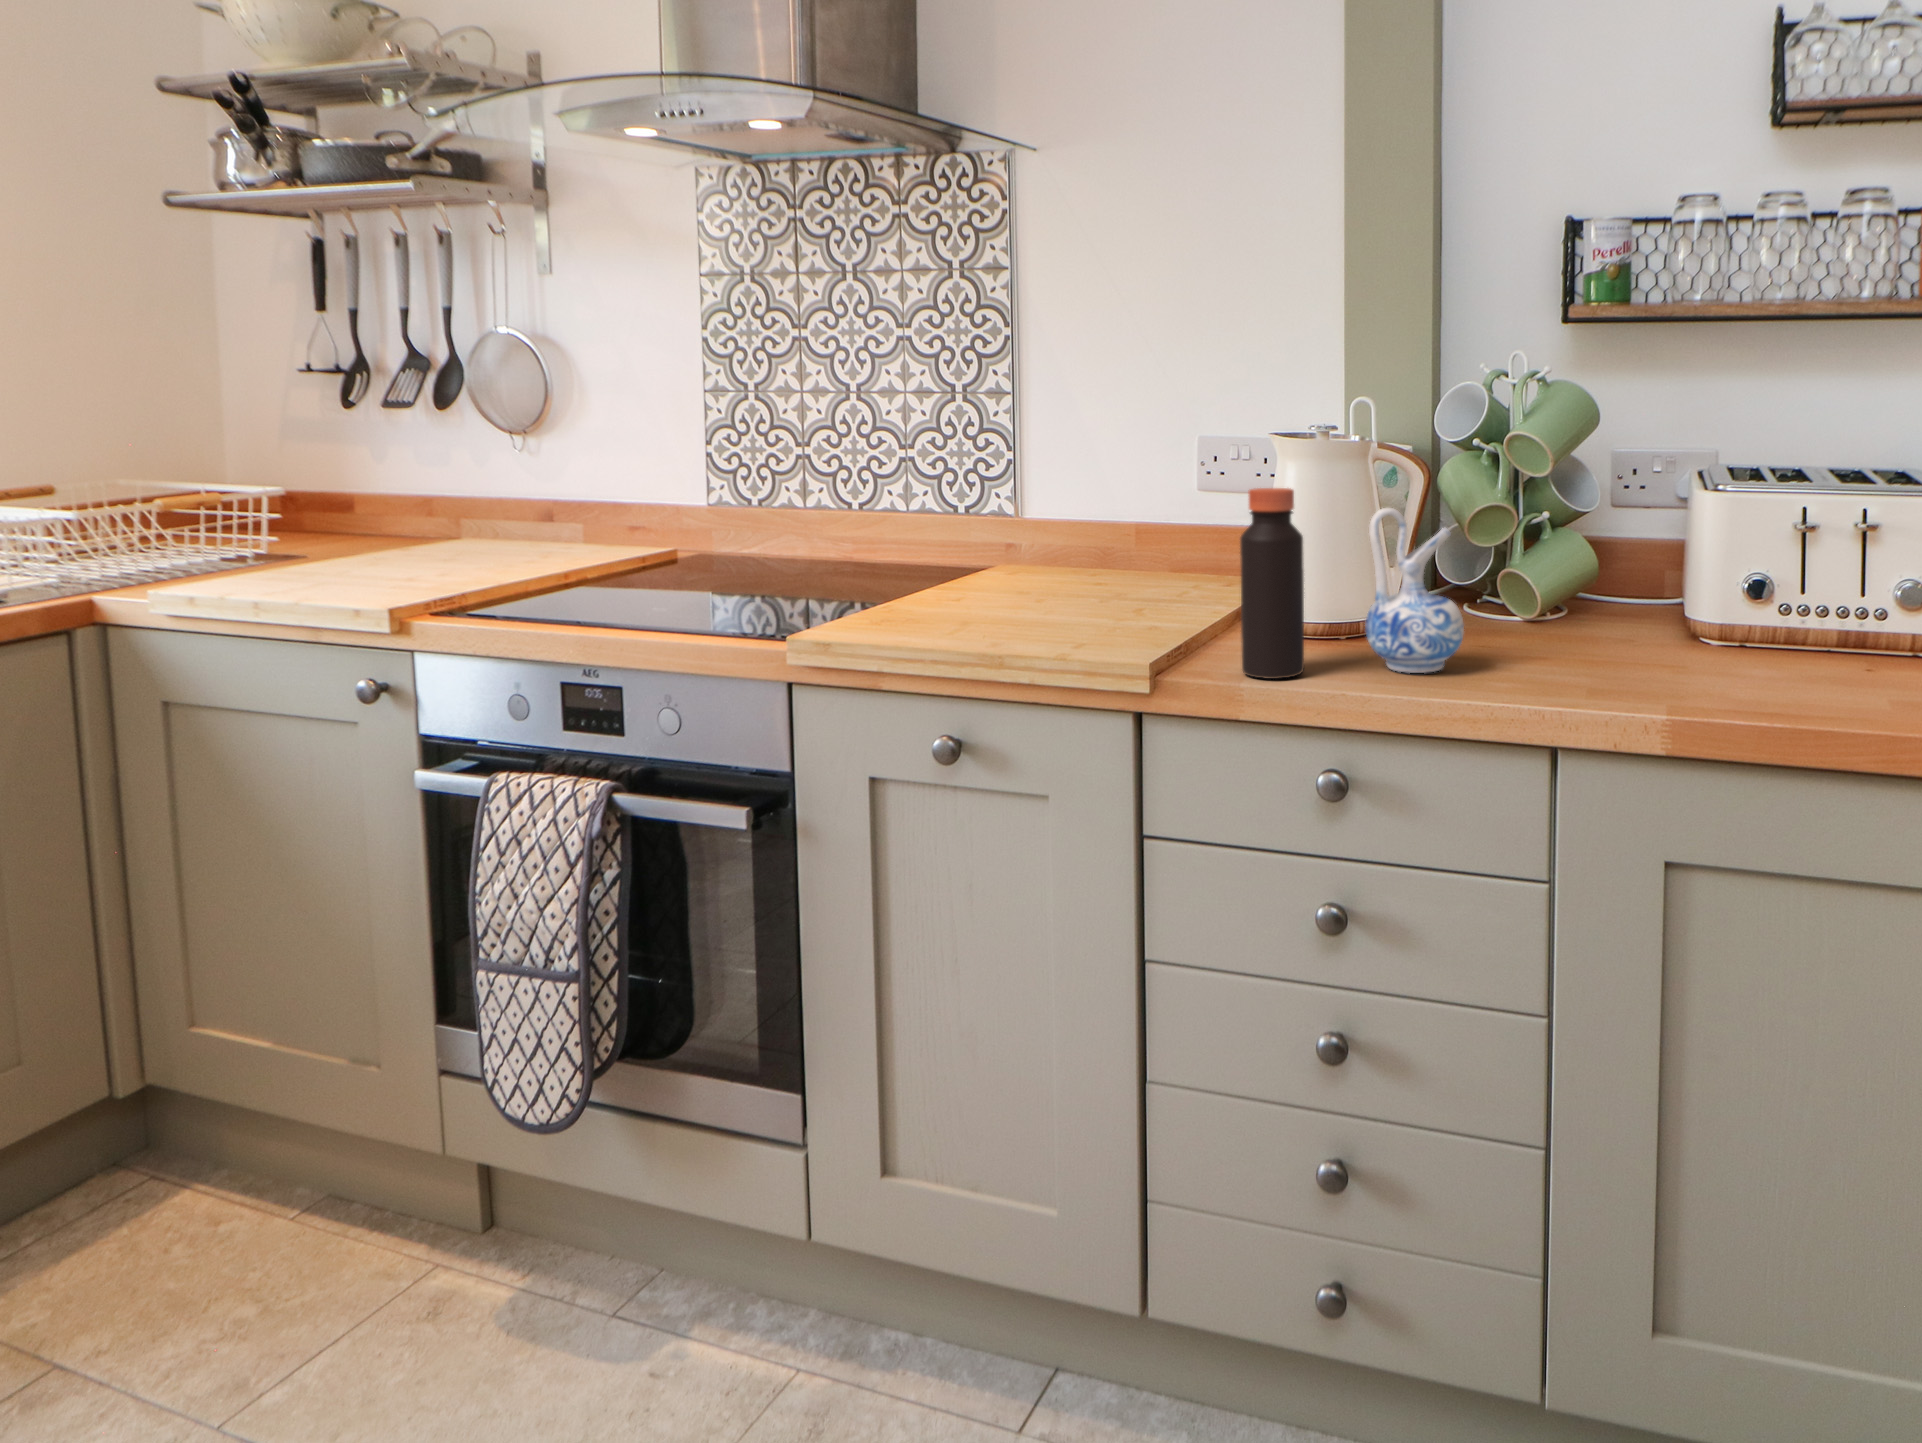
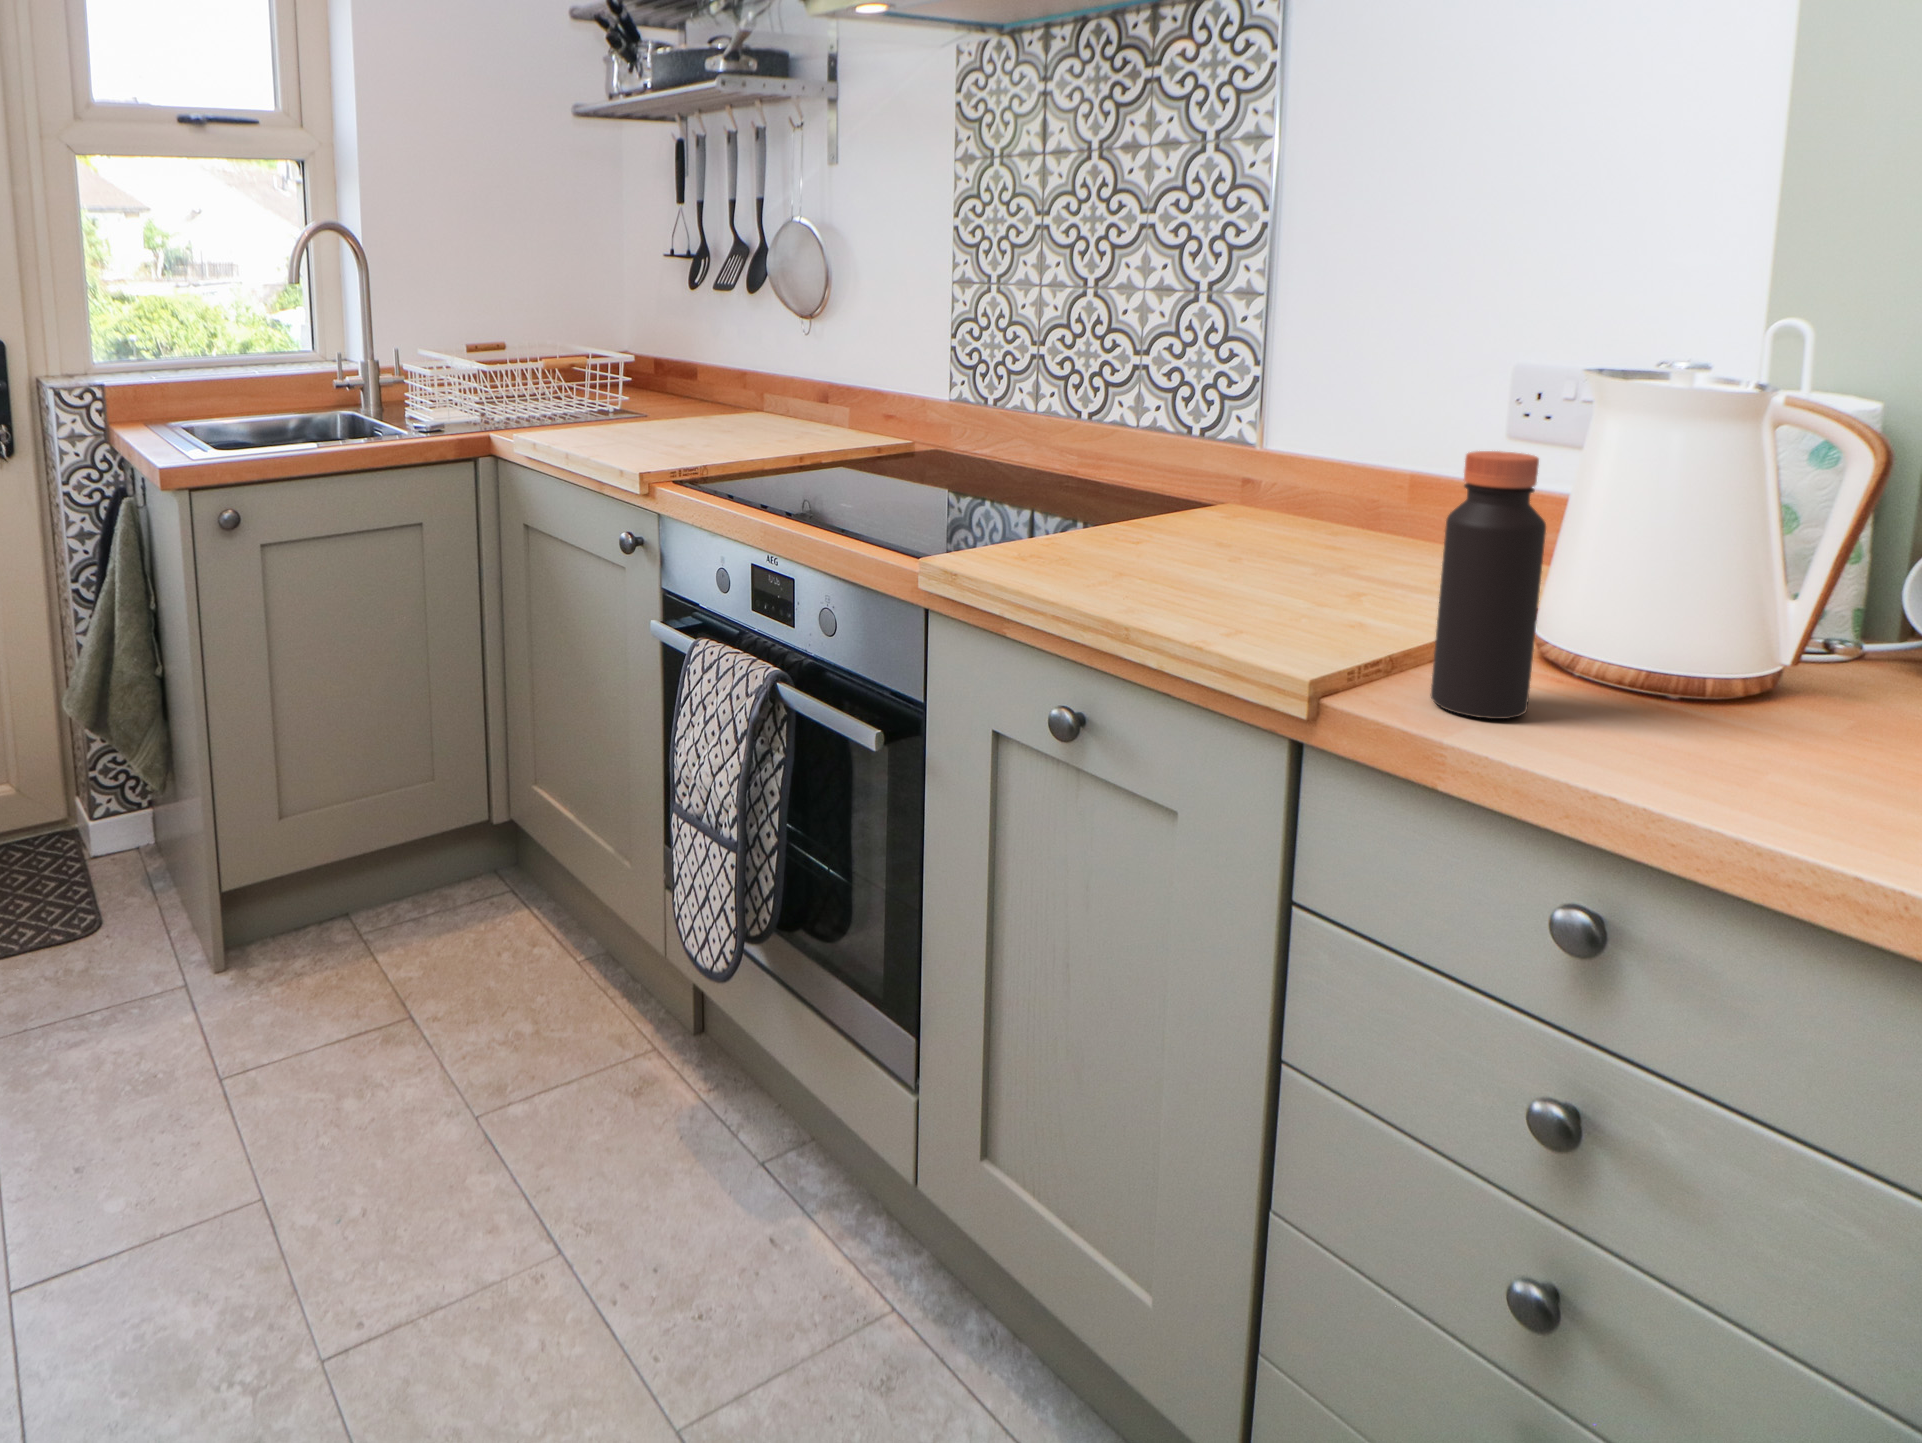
ceramic pitcher: present [1365,508,1464,673] -> none [1644,498,1827,756]

